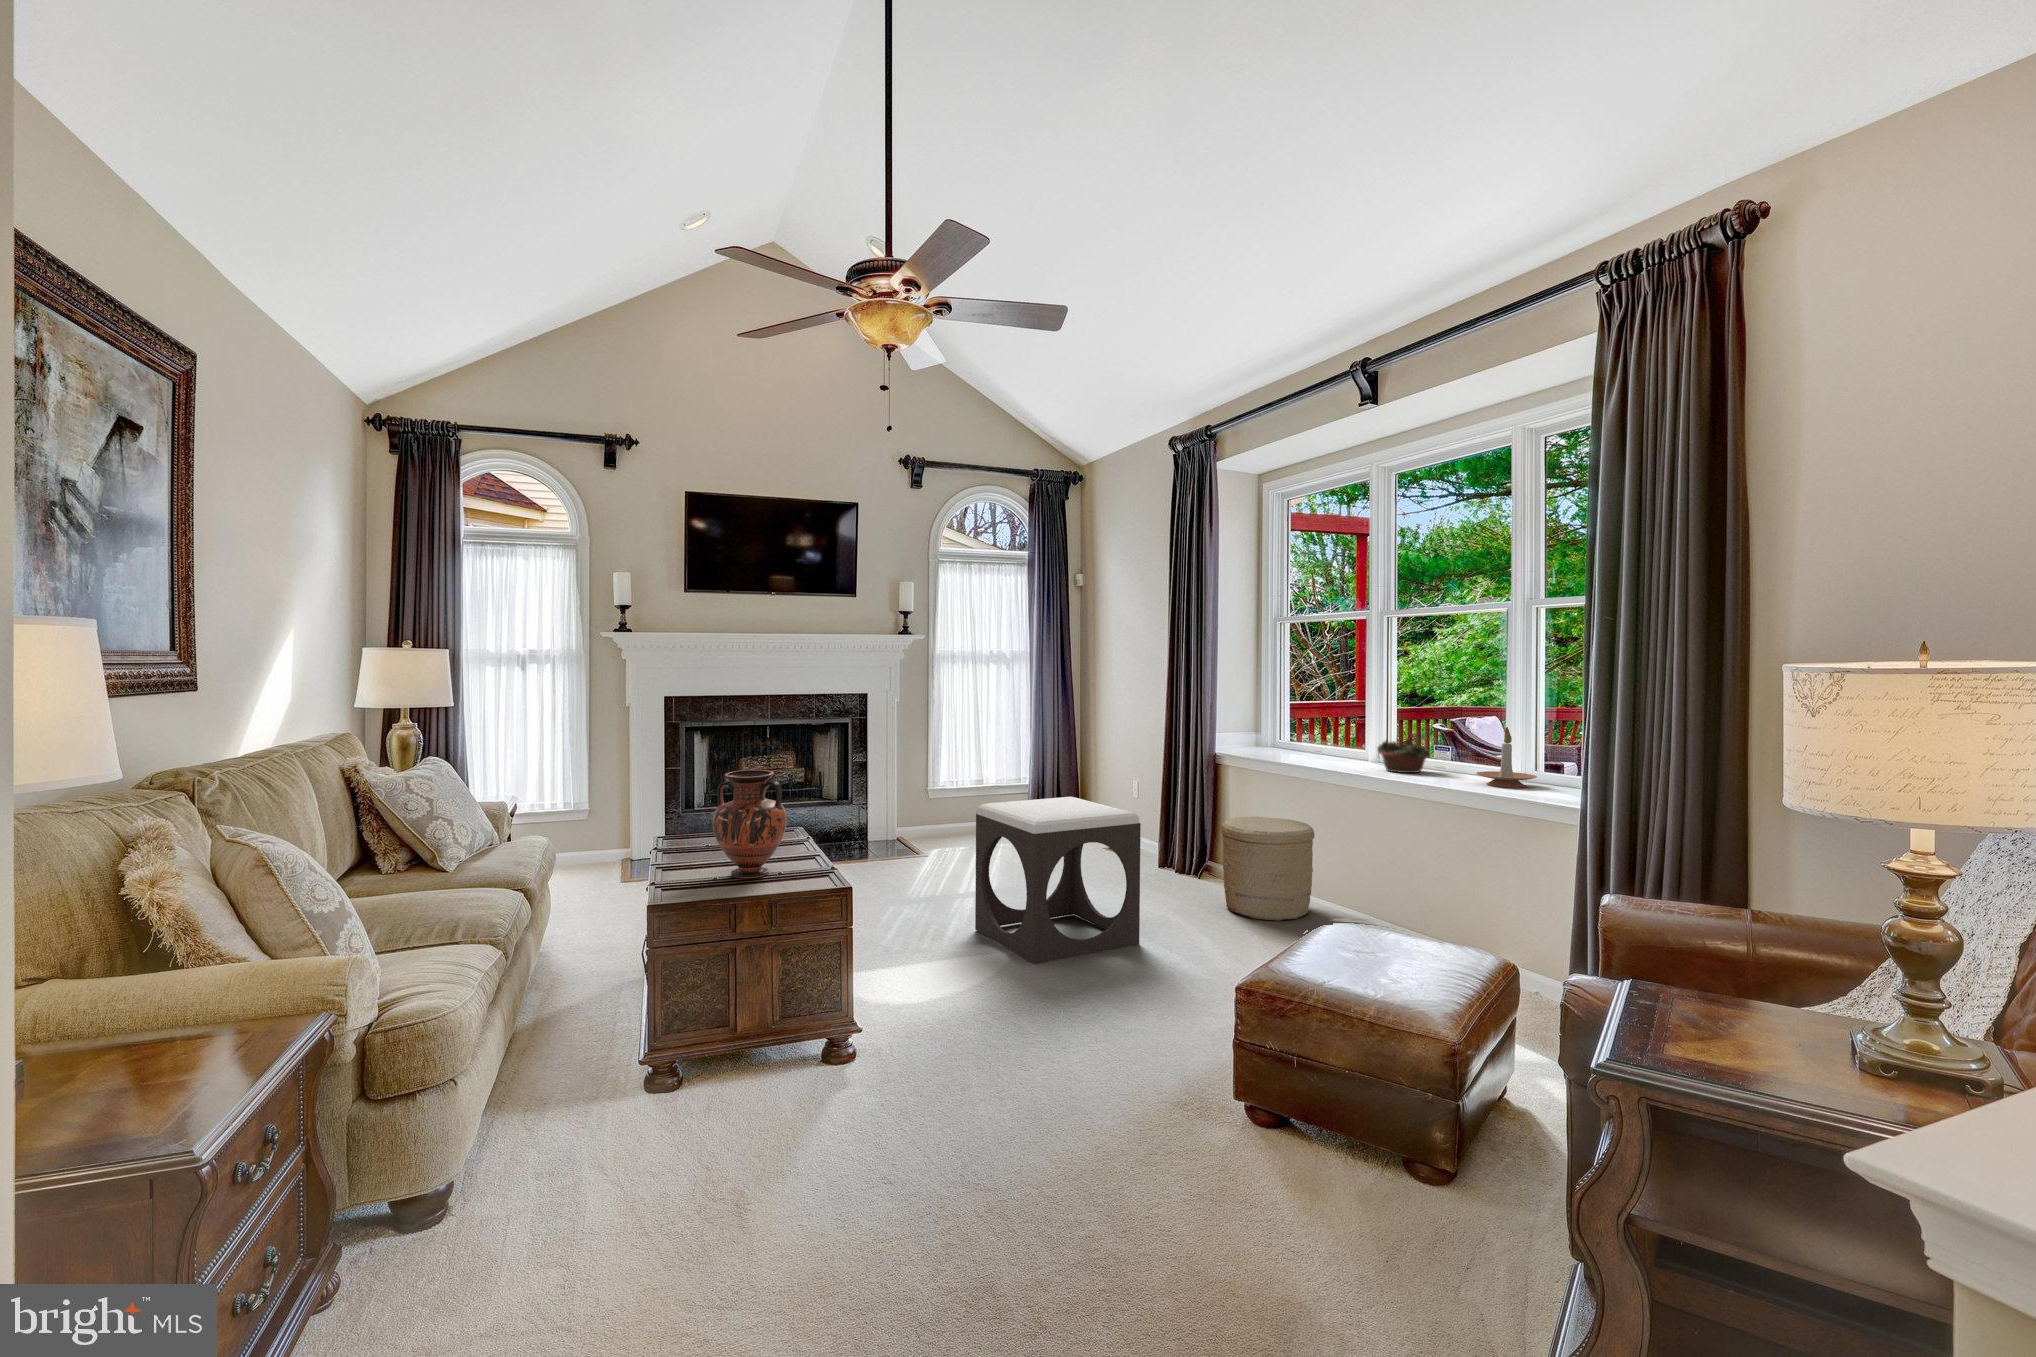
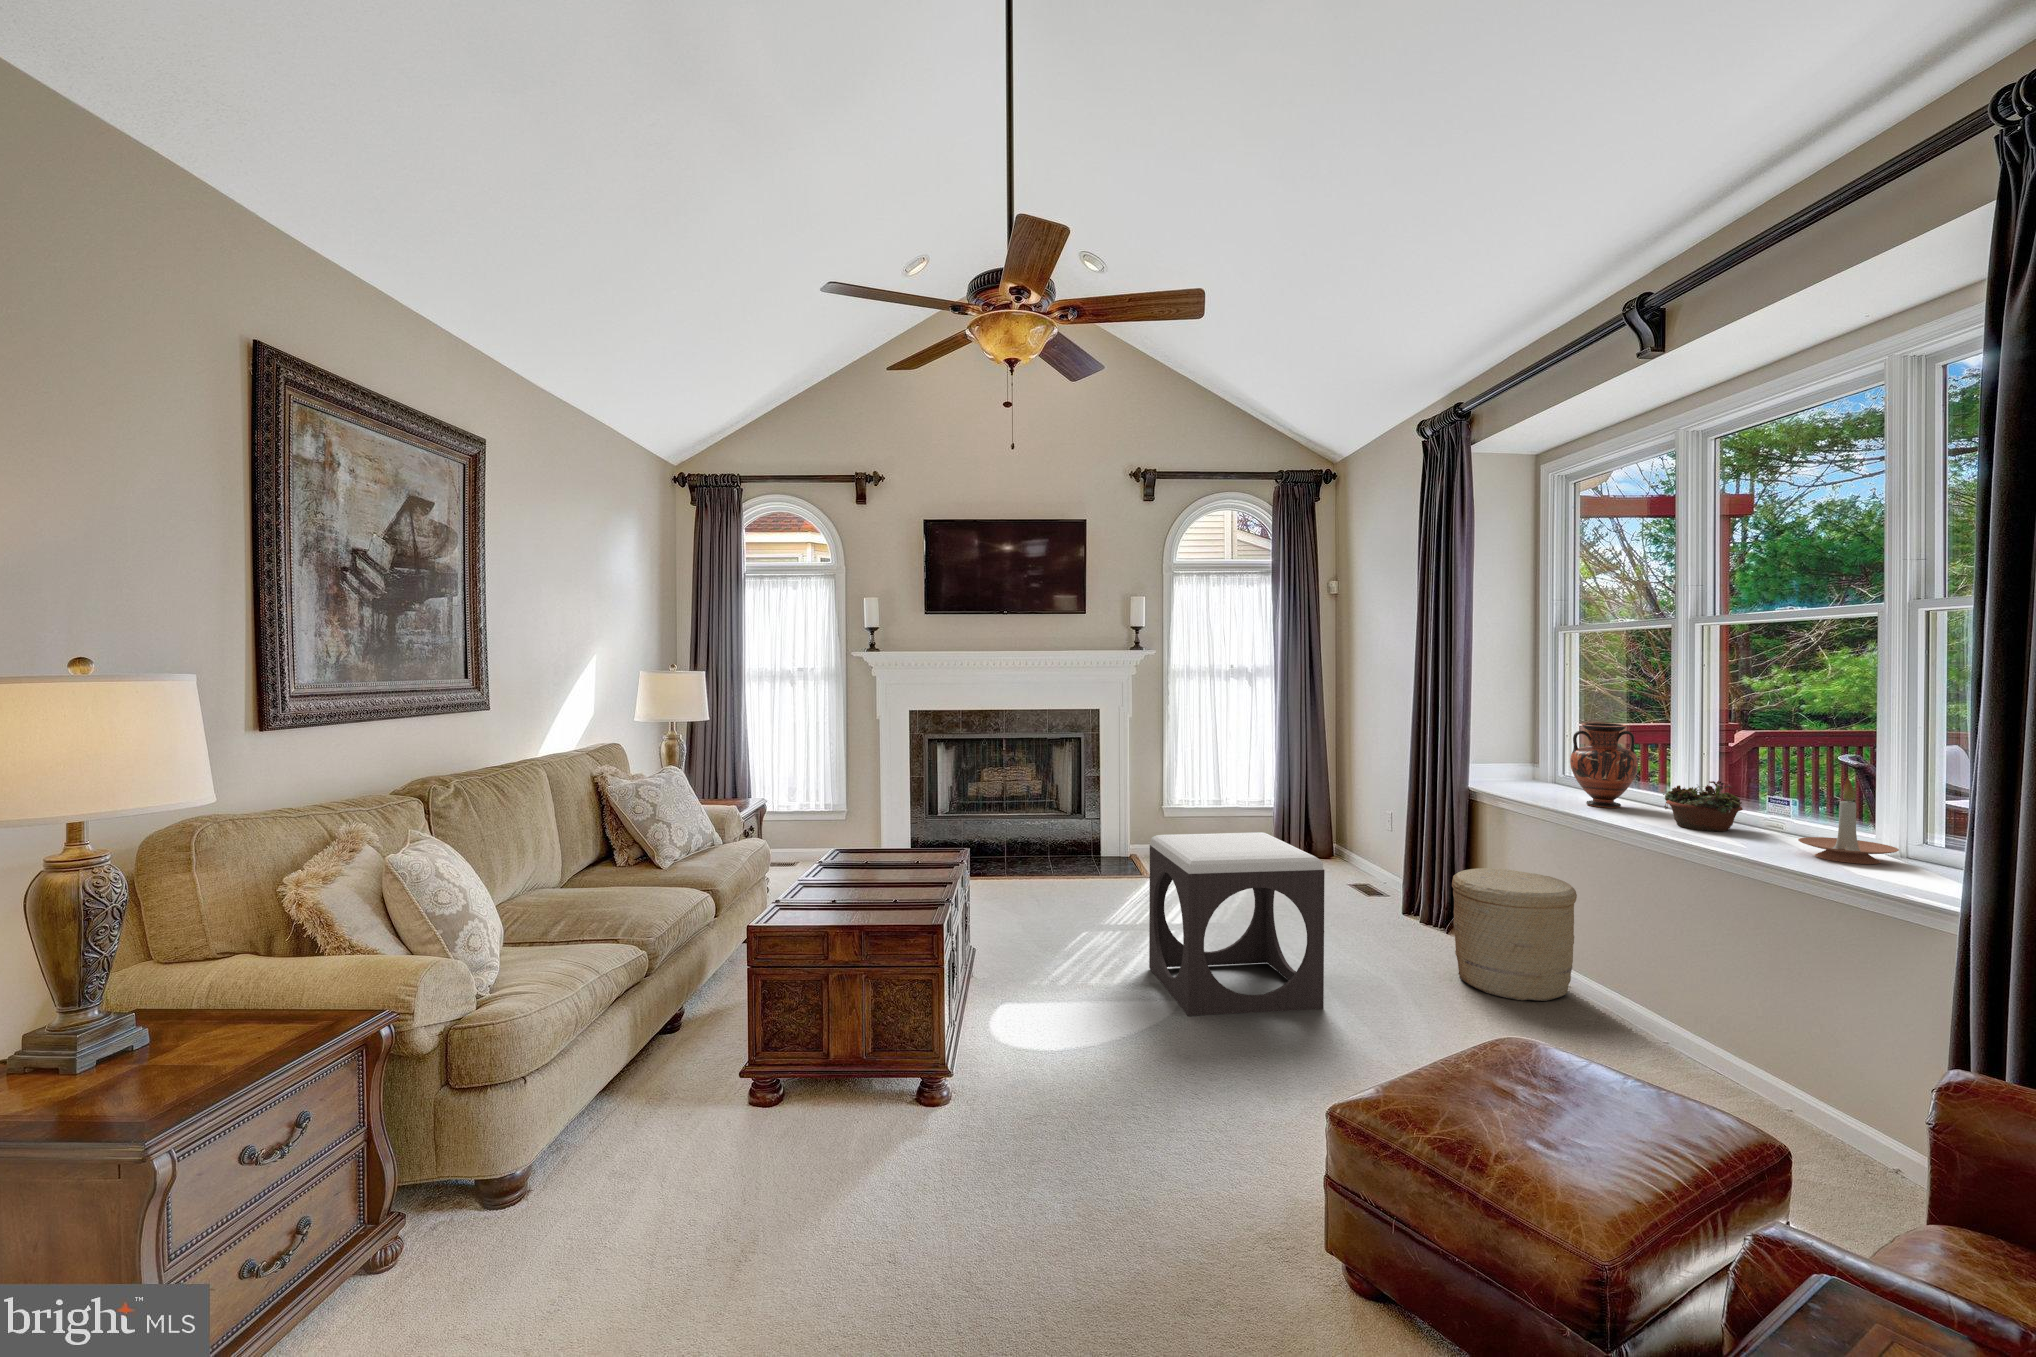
vase: present [712,770,787,878] -> present [1570,723,1638,808]

